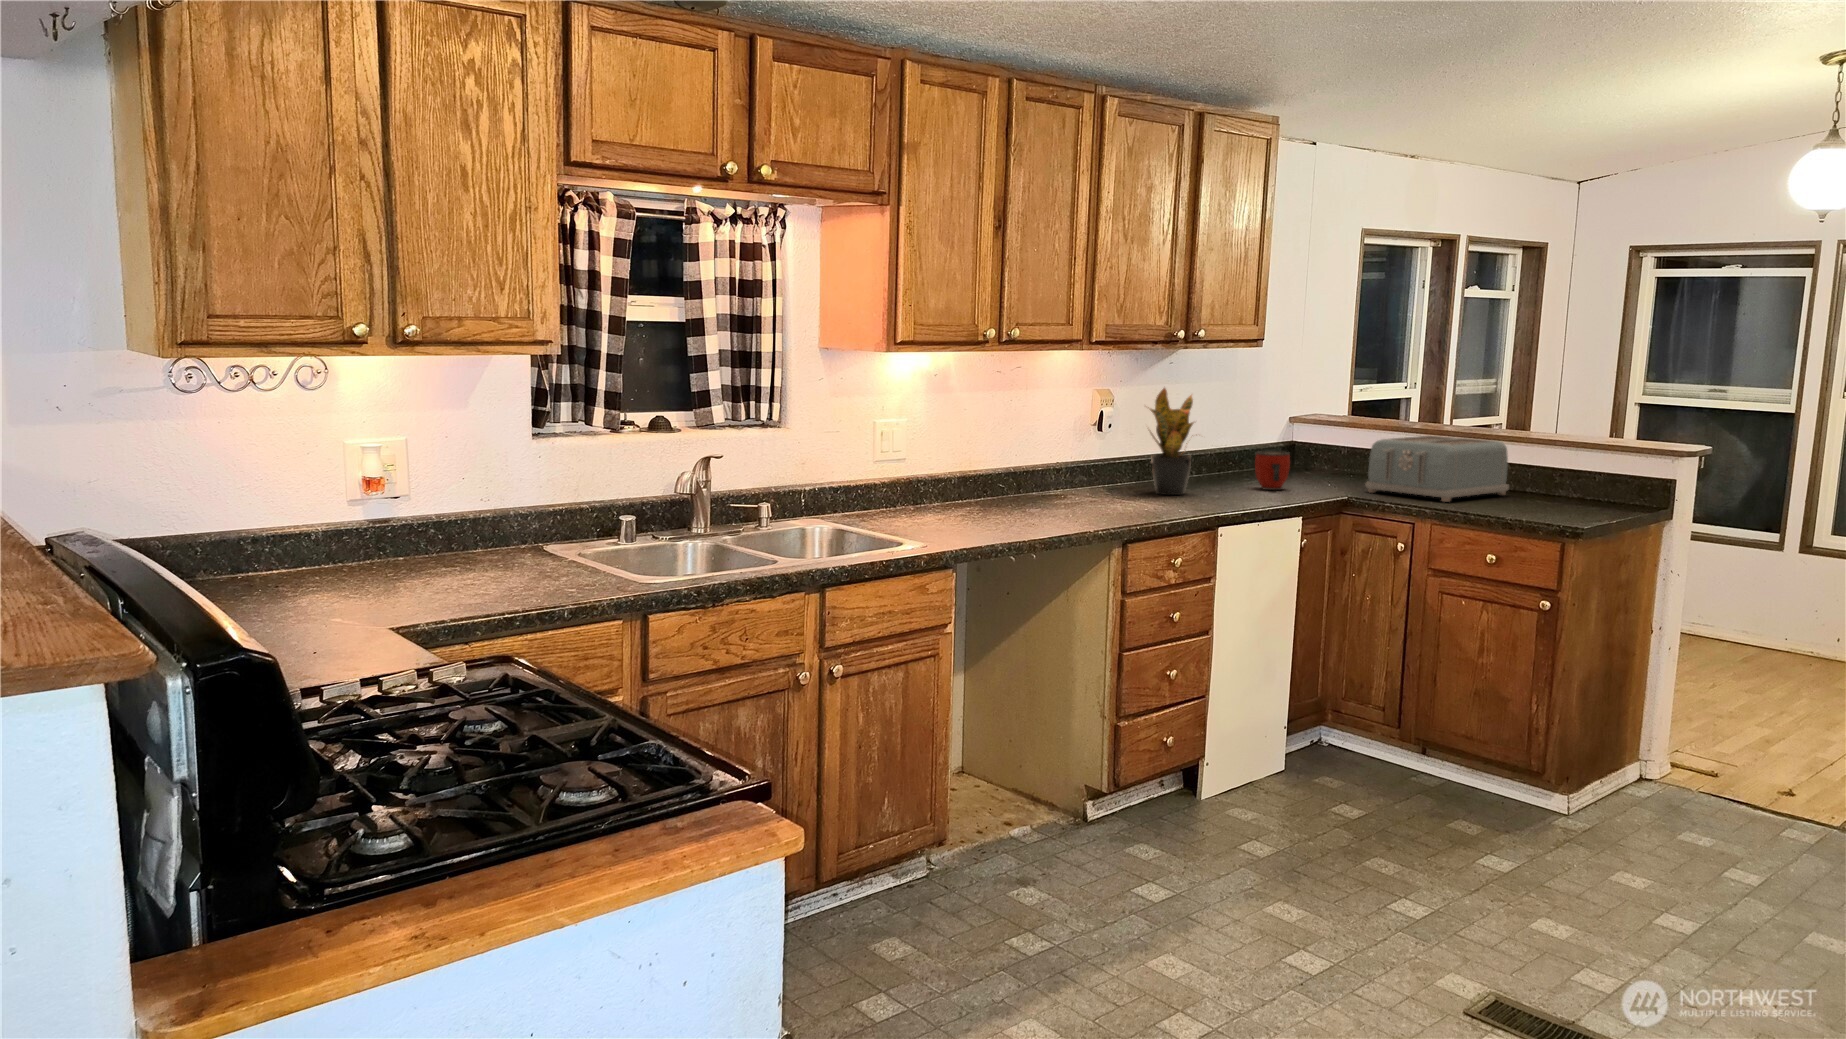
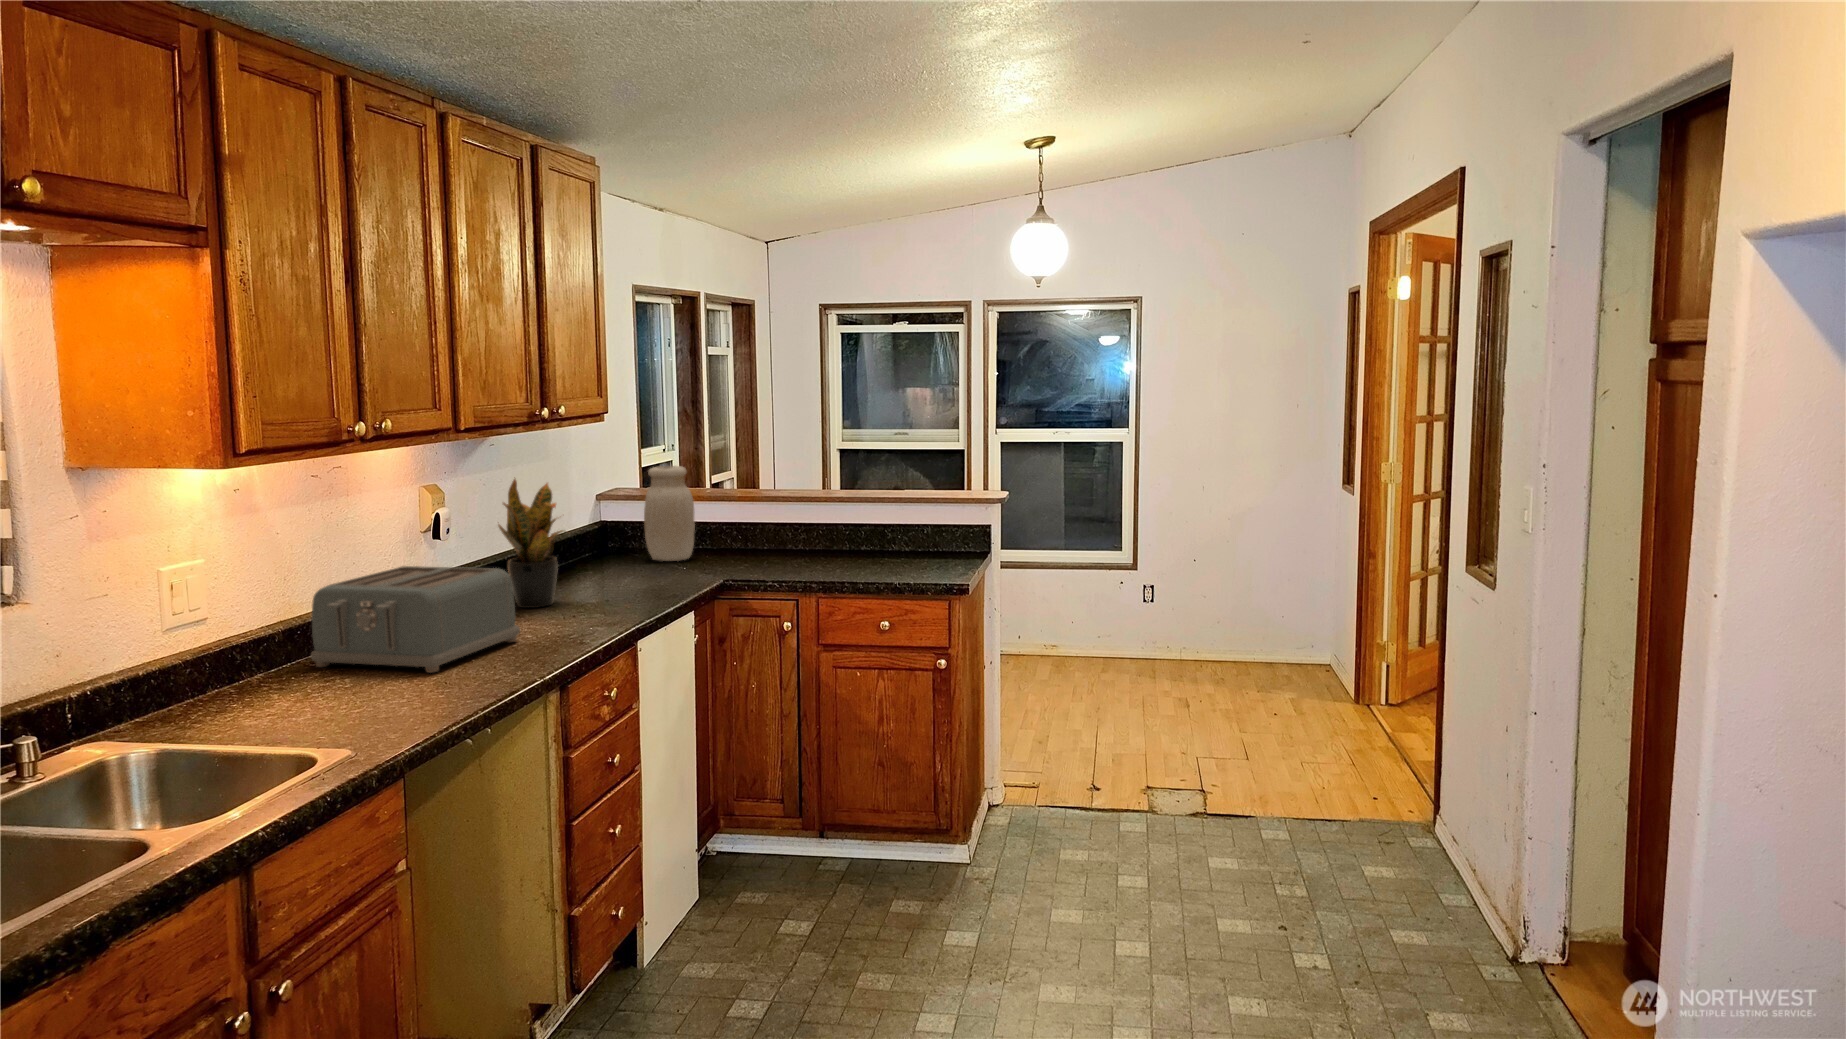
jar: none [1311,393,1359,480] -> present [644,466,695,561]
toaster: present [1365,436,1509,502] -> present [311,566,520,673]
mug: present [1255,451,1290,490] -> none [612,538,650,584]

